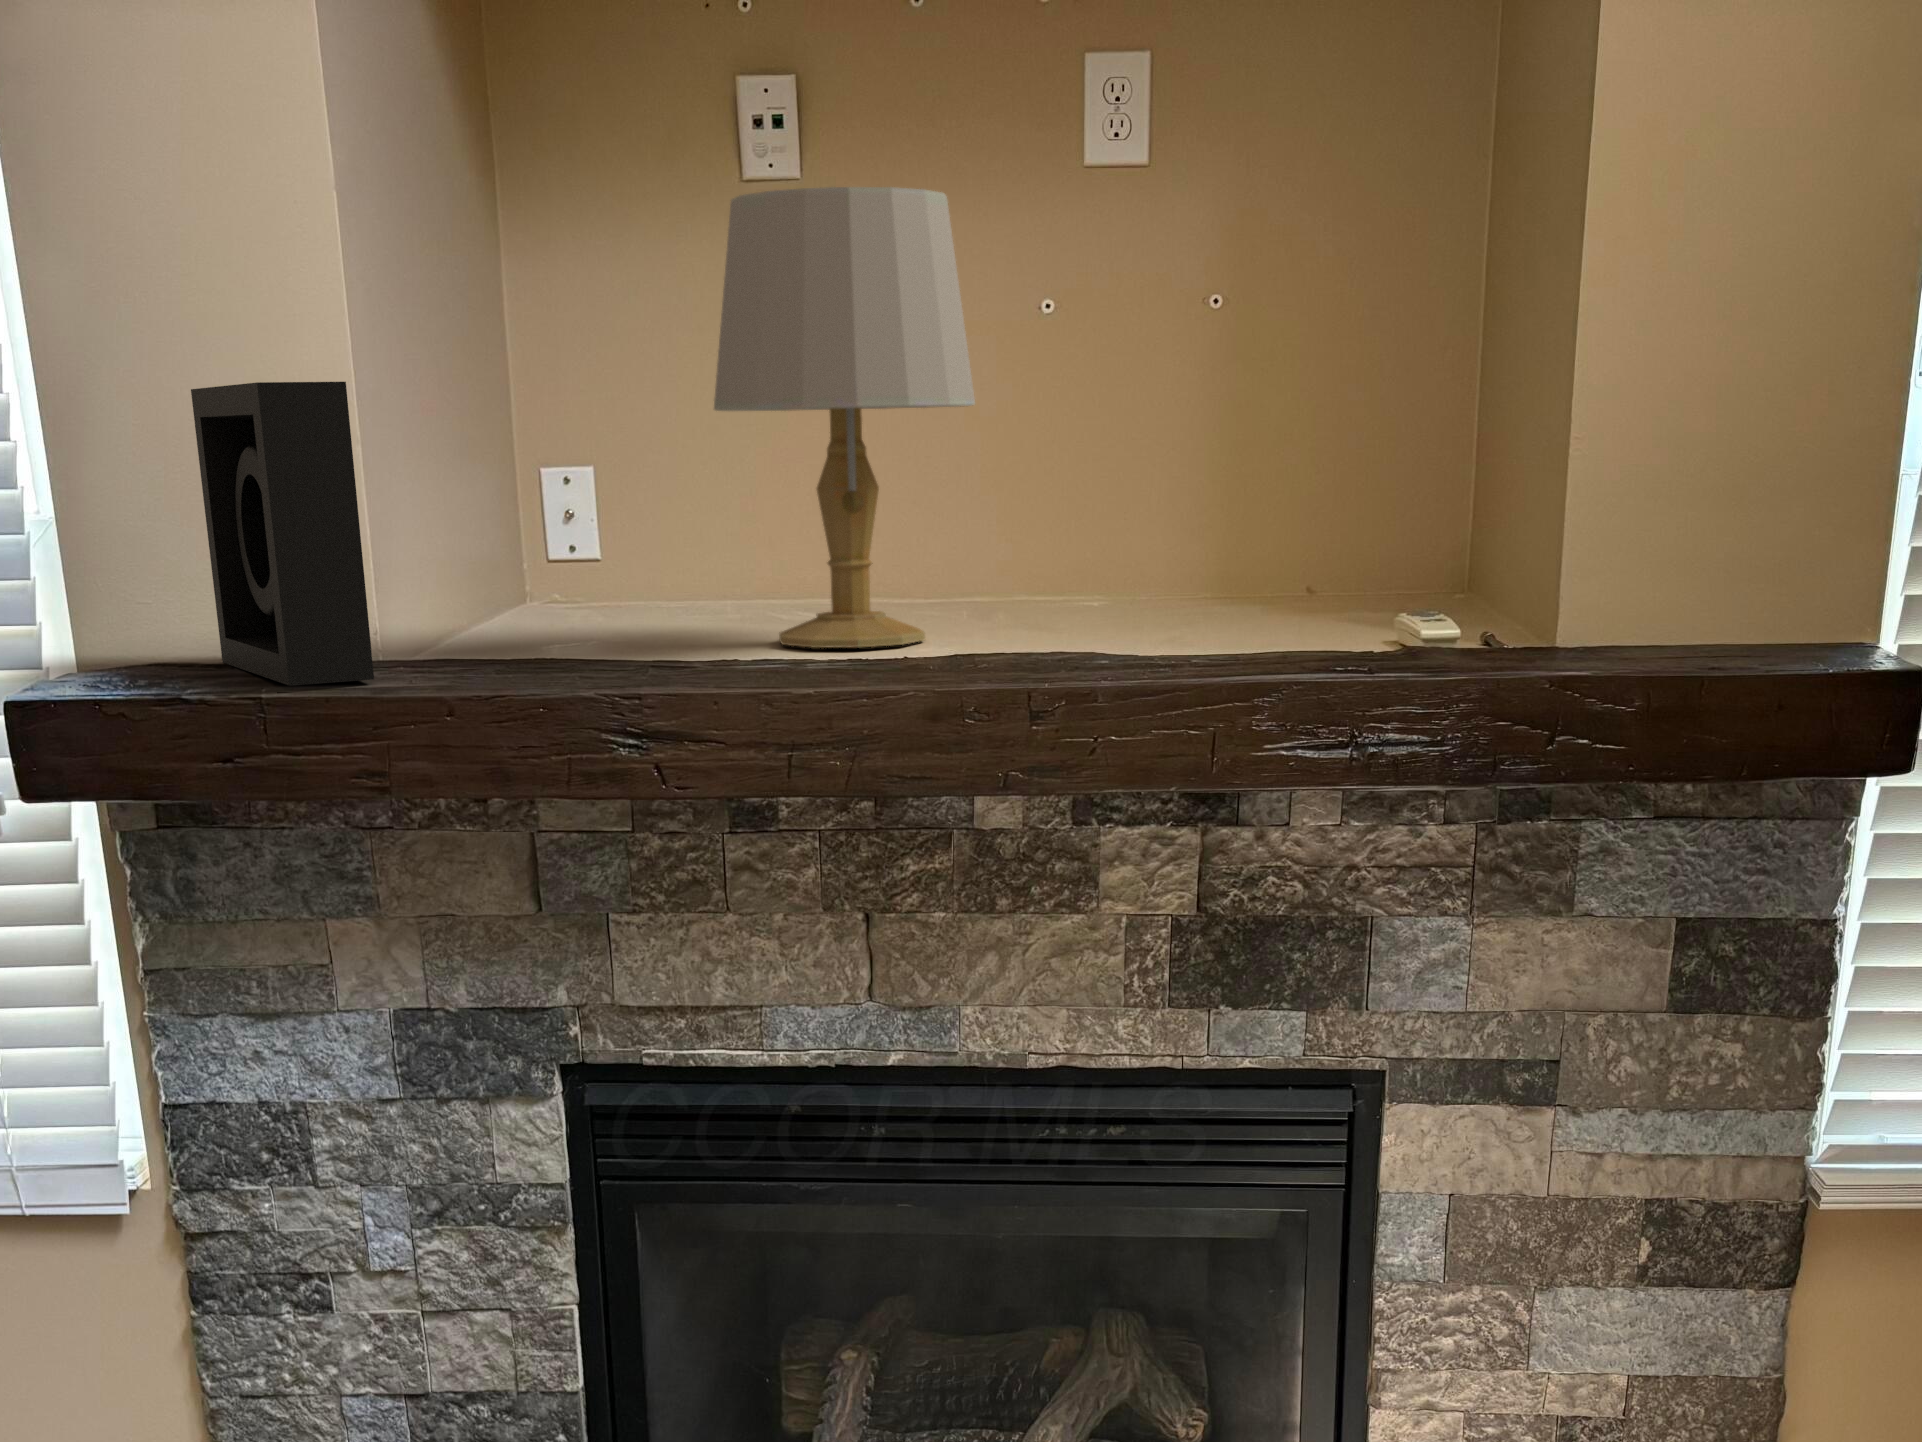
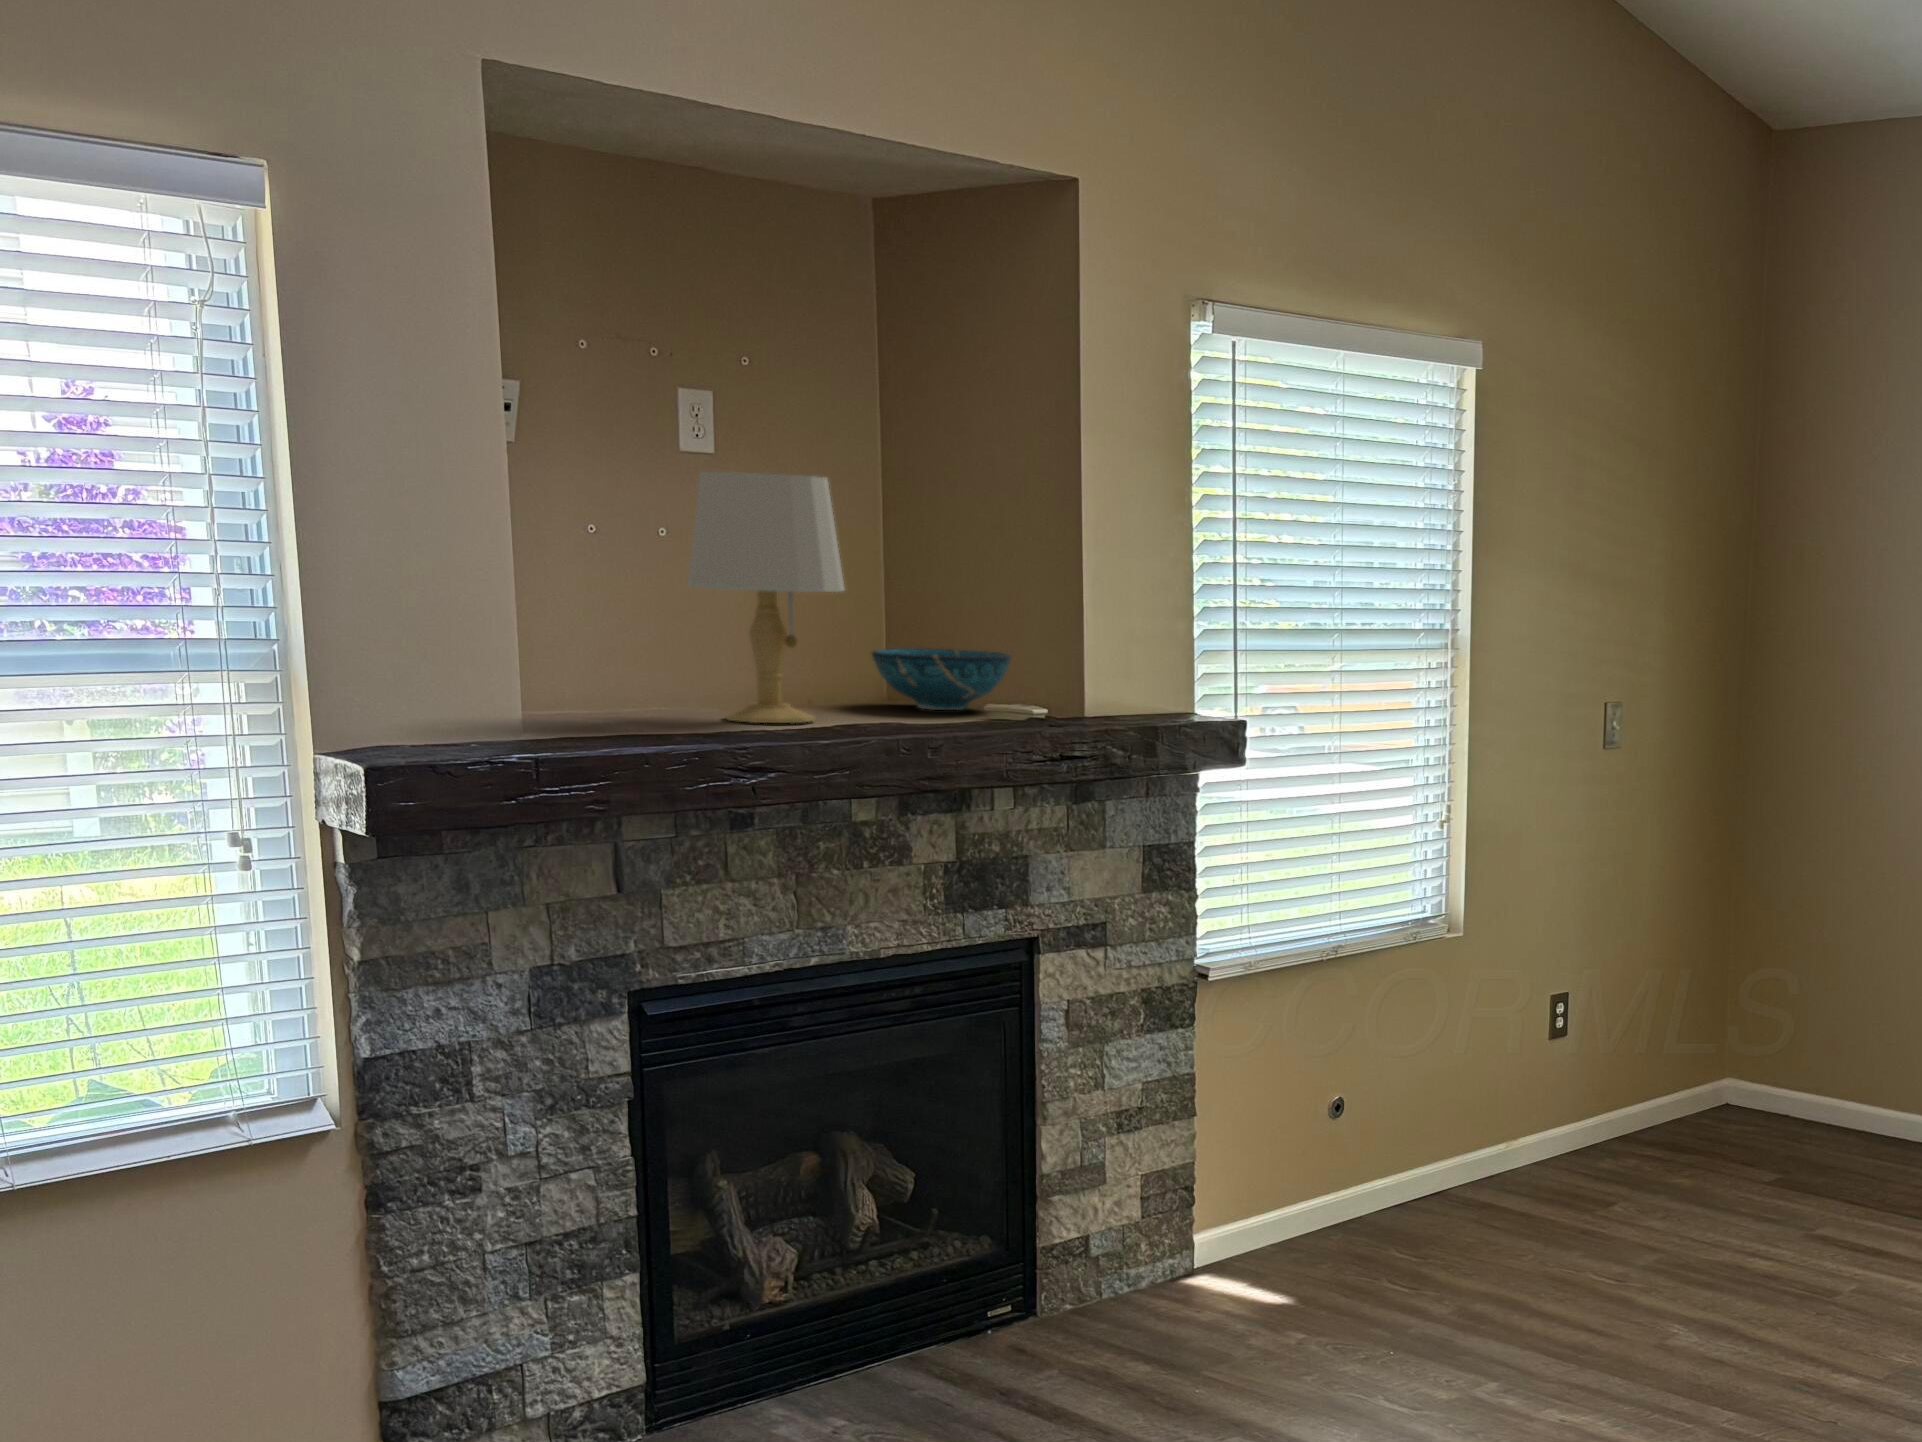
speaker: present [191,382,374,686] -> none [440,565,640,748]
decorative bowl: none [1153,513,1412,629] -> present [872,648,1011,710]

